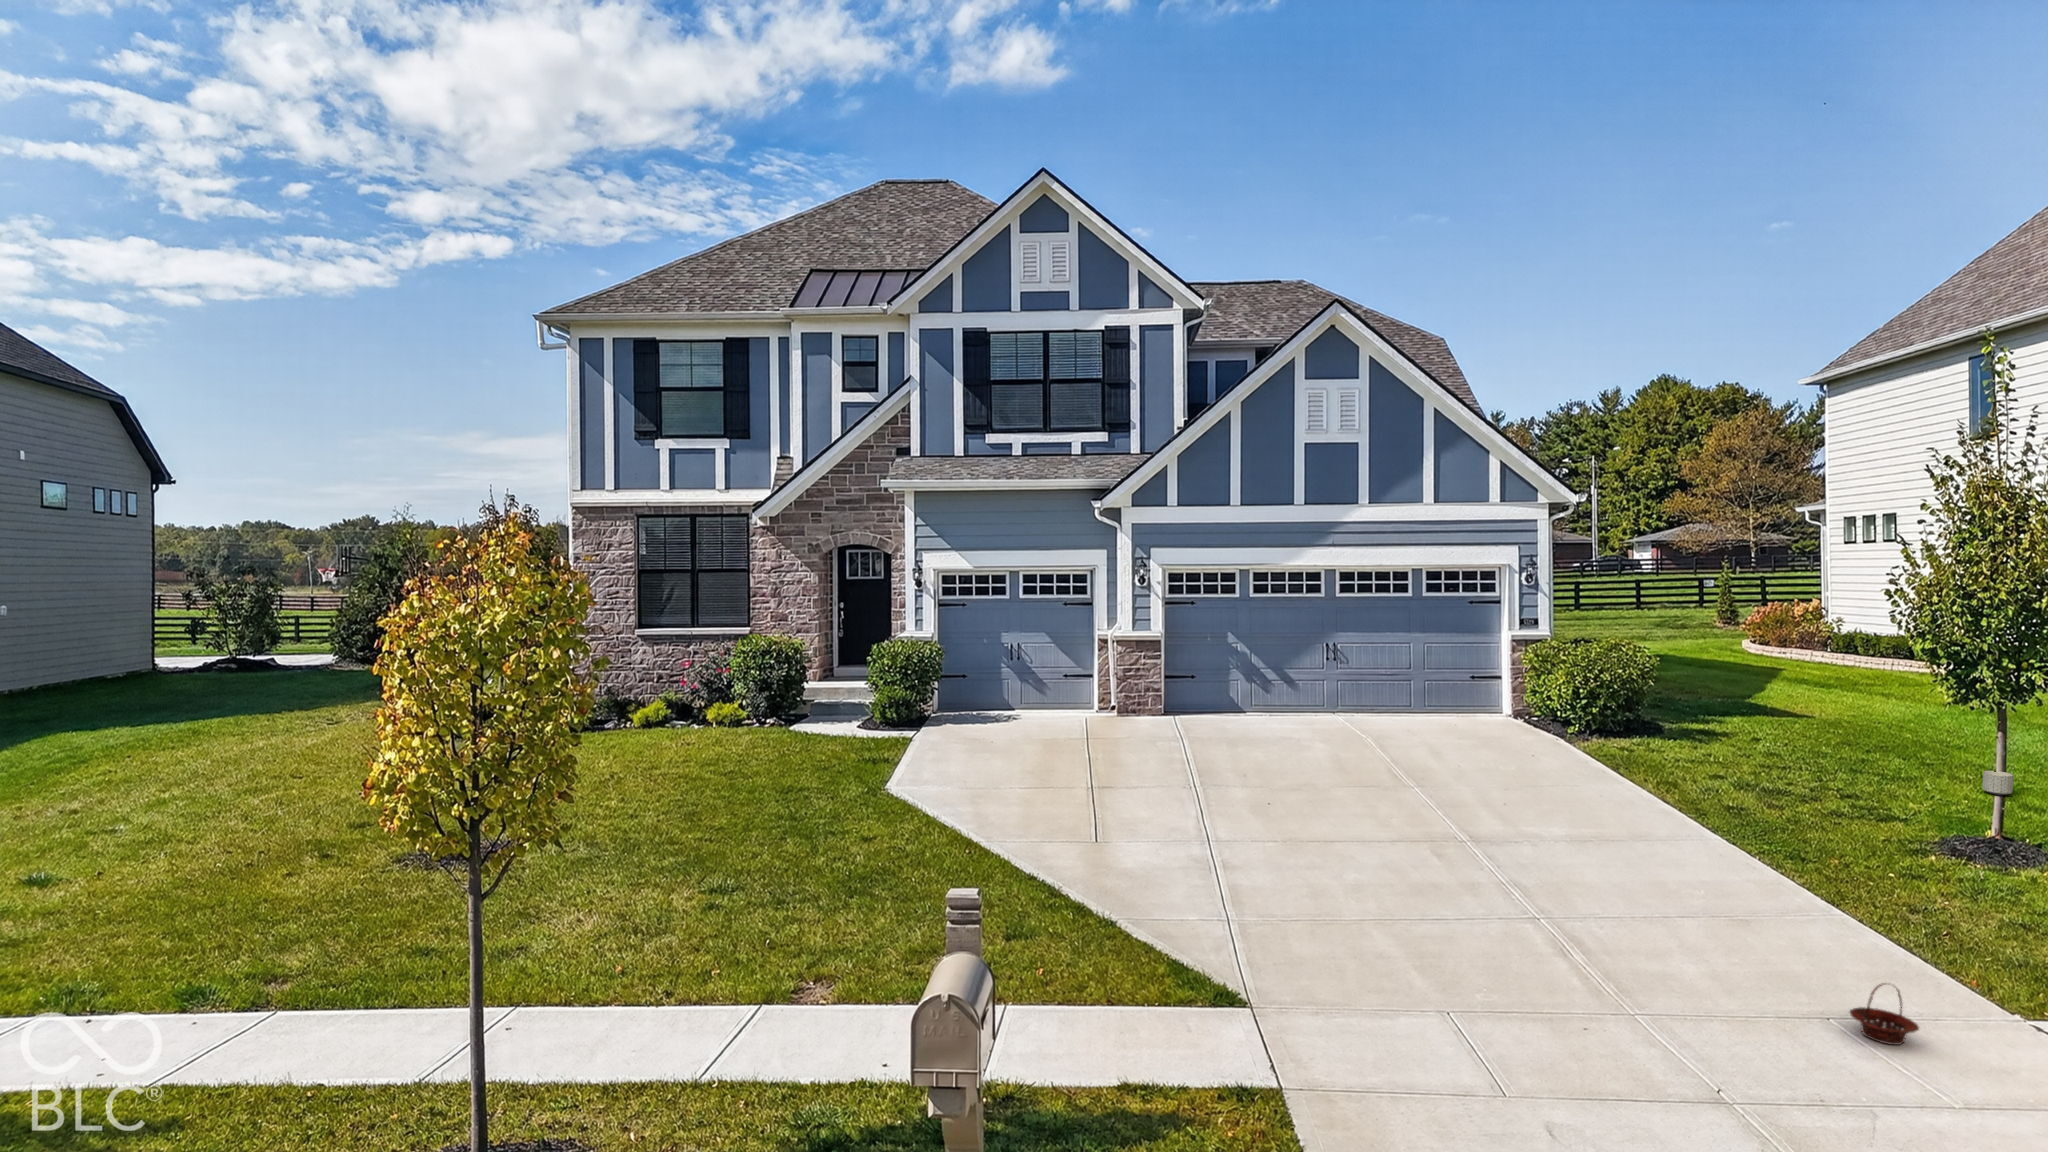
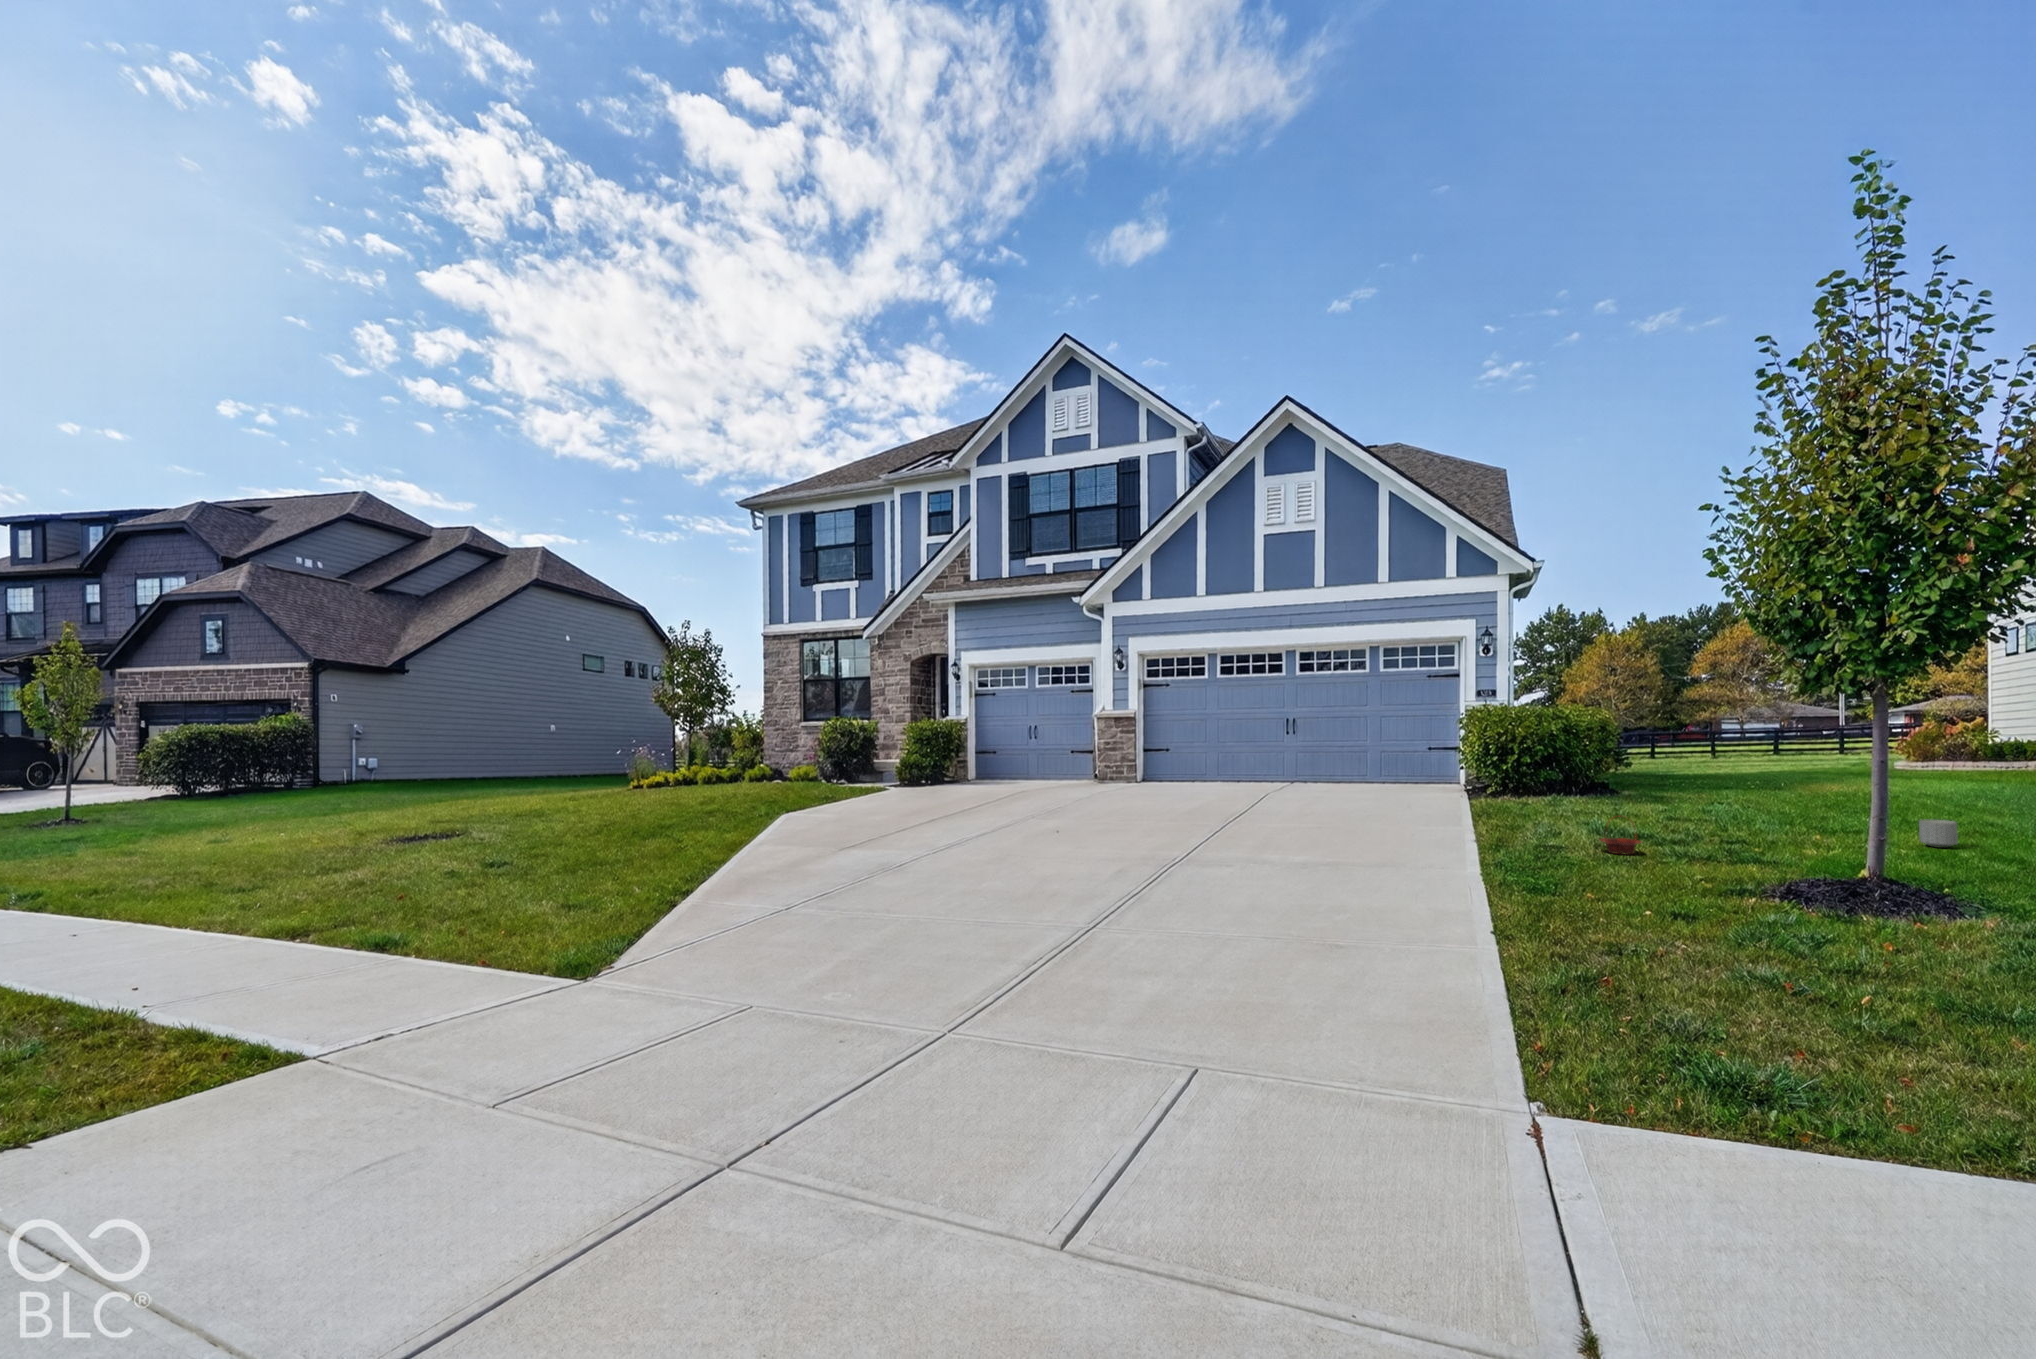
basket: present [1850,983,1919,1045] -> present [1600,816,1641,855]

